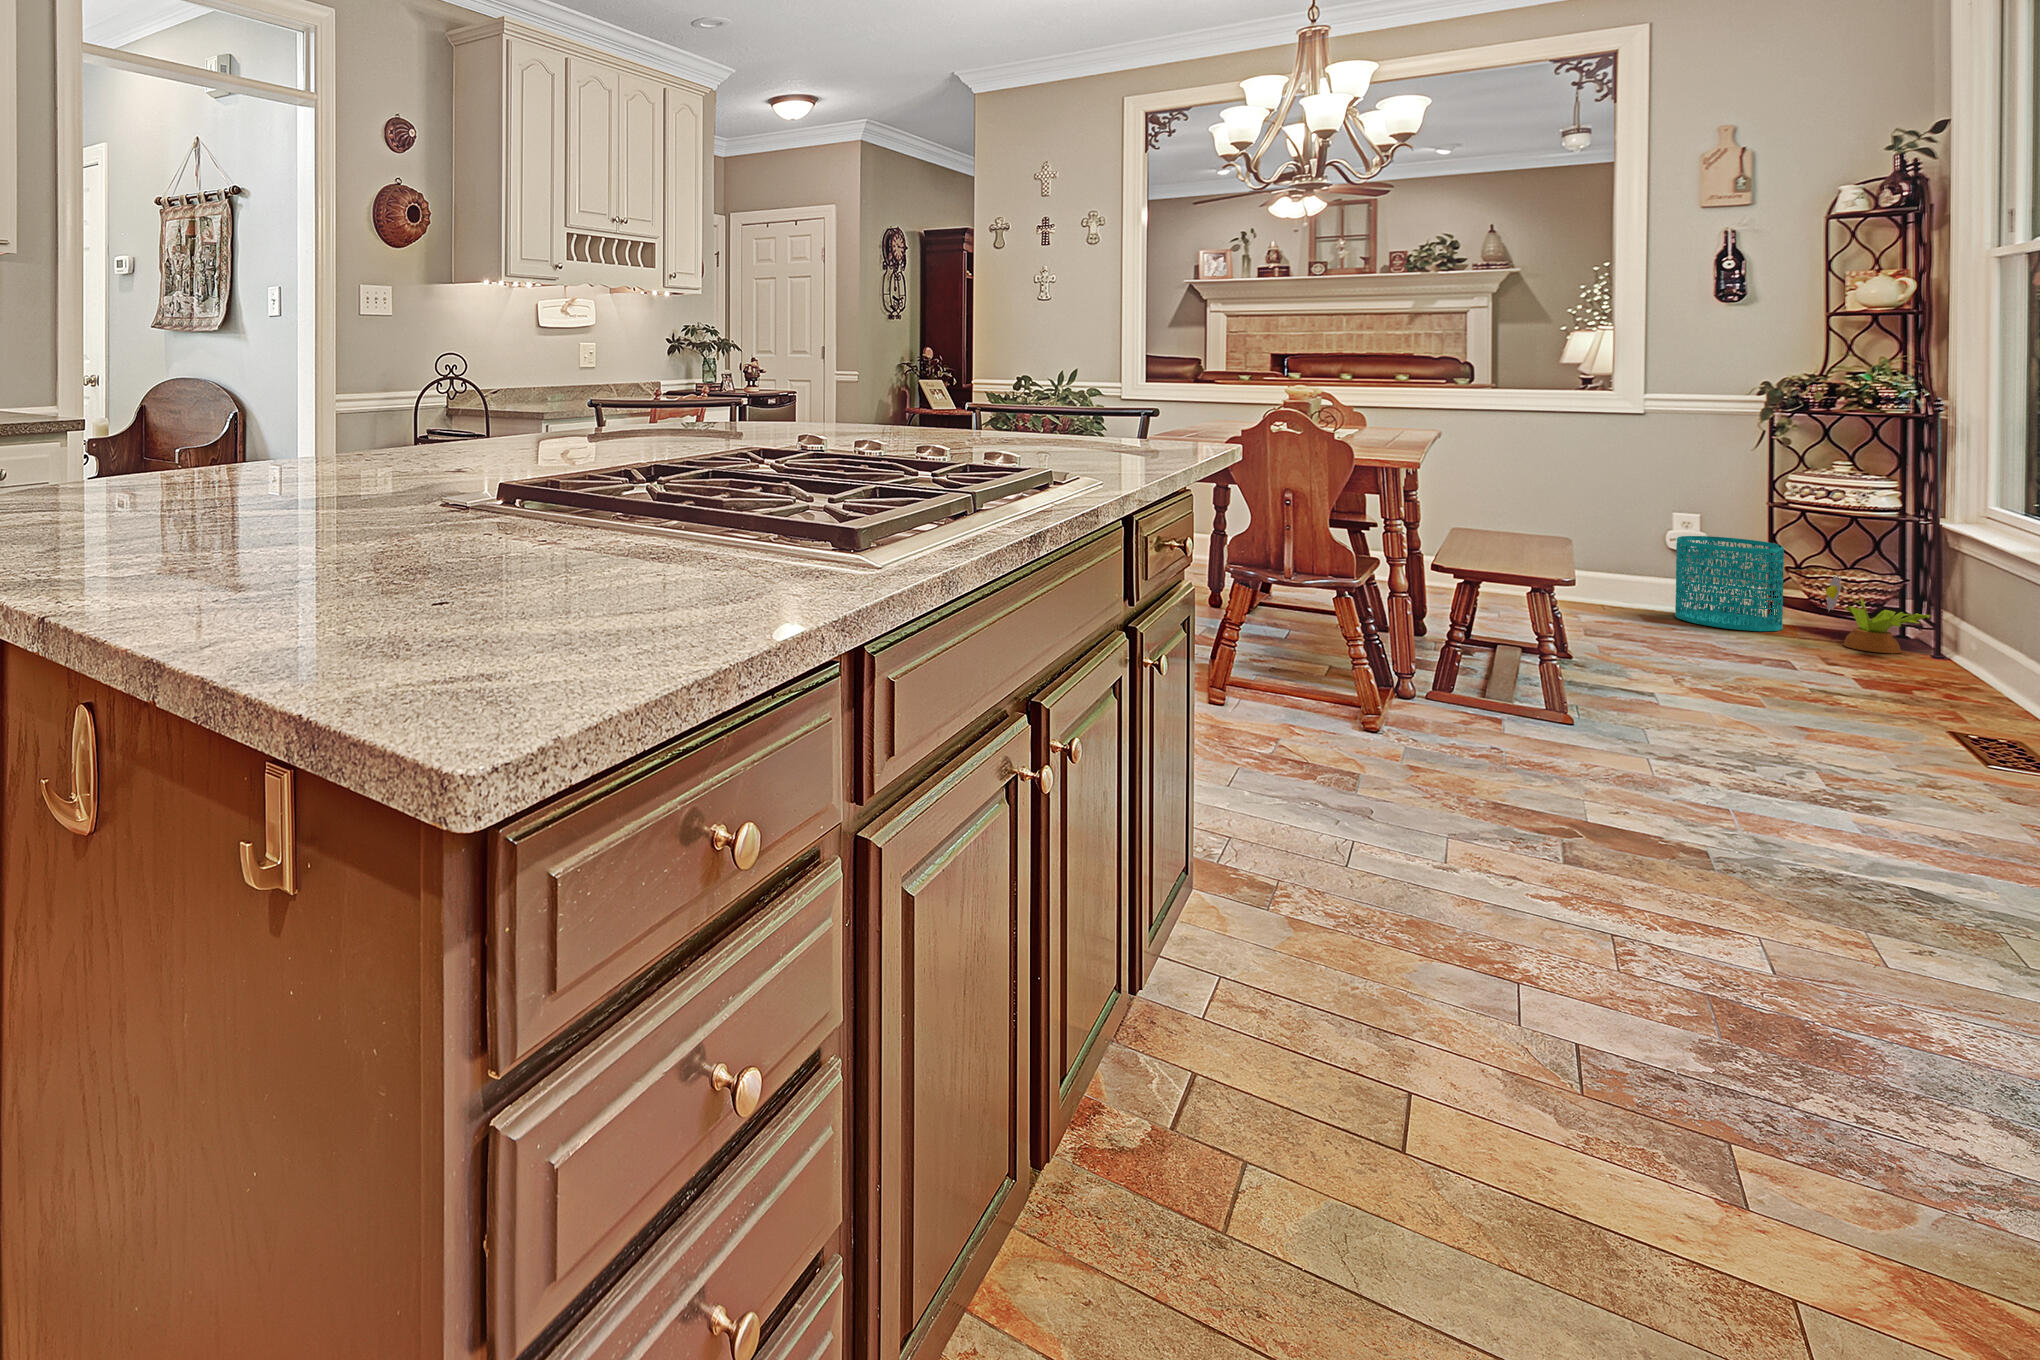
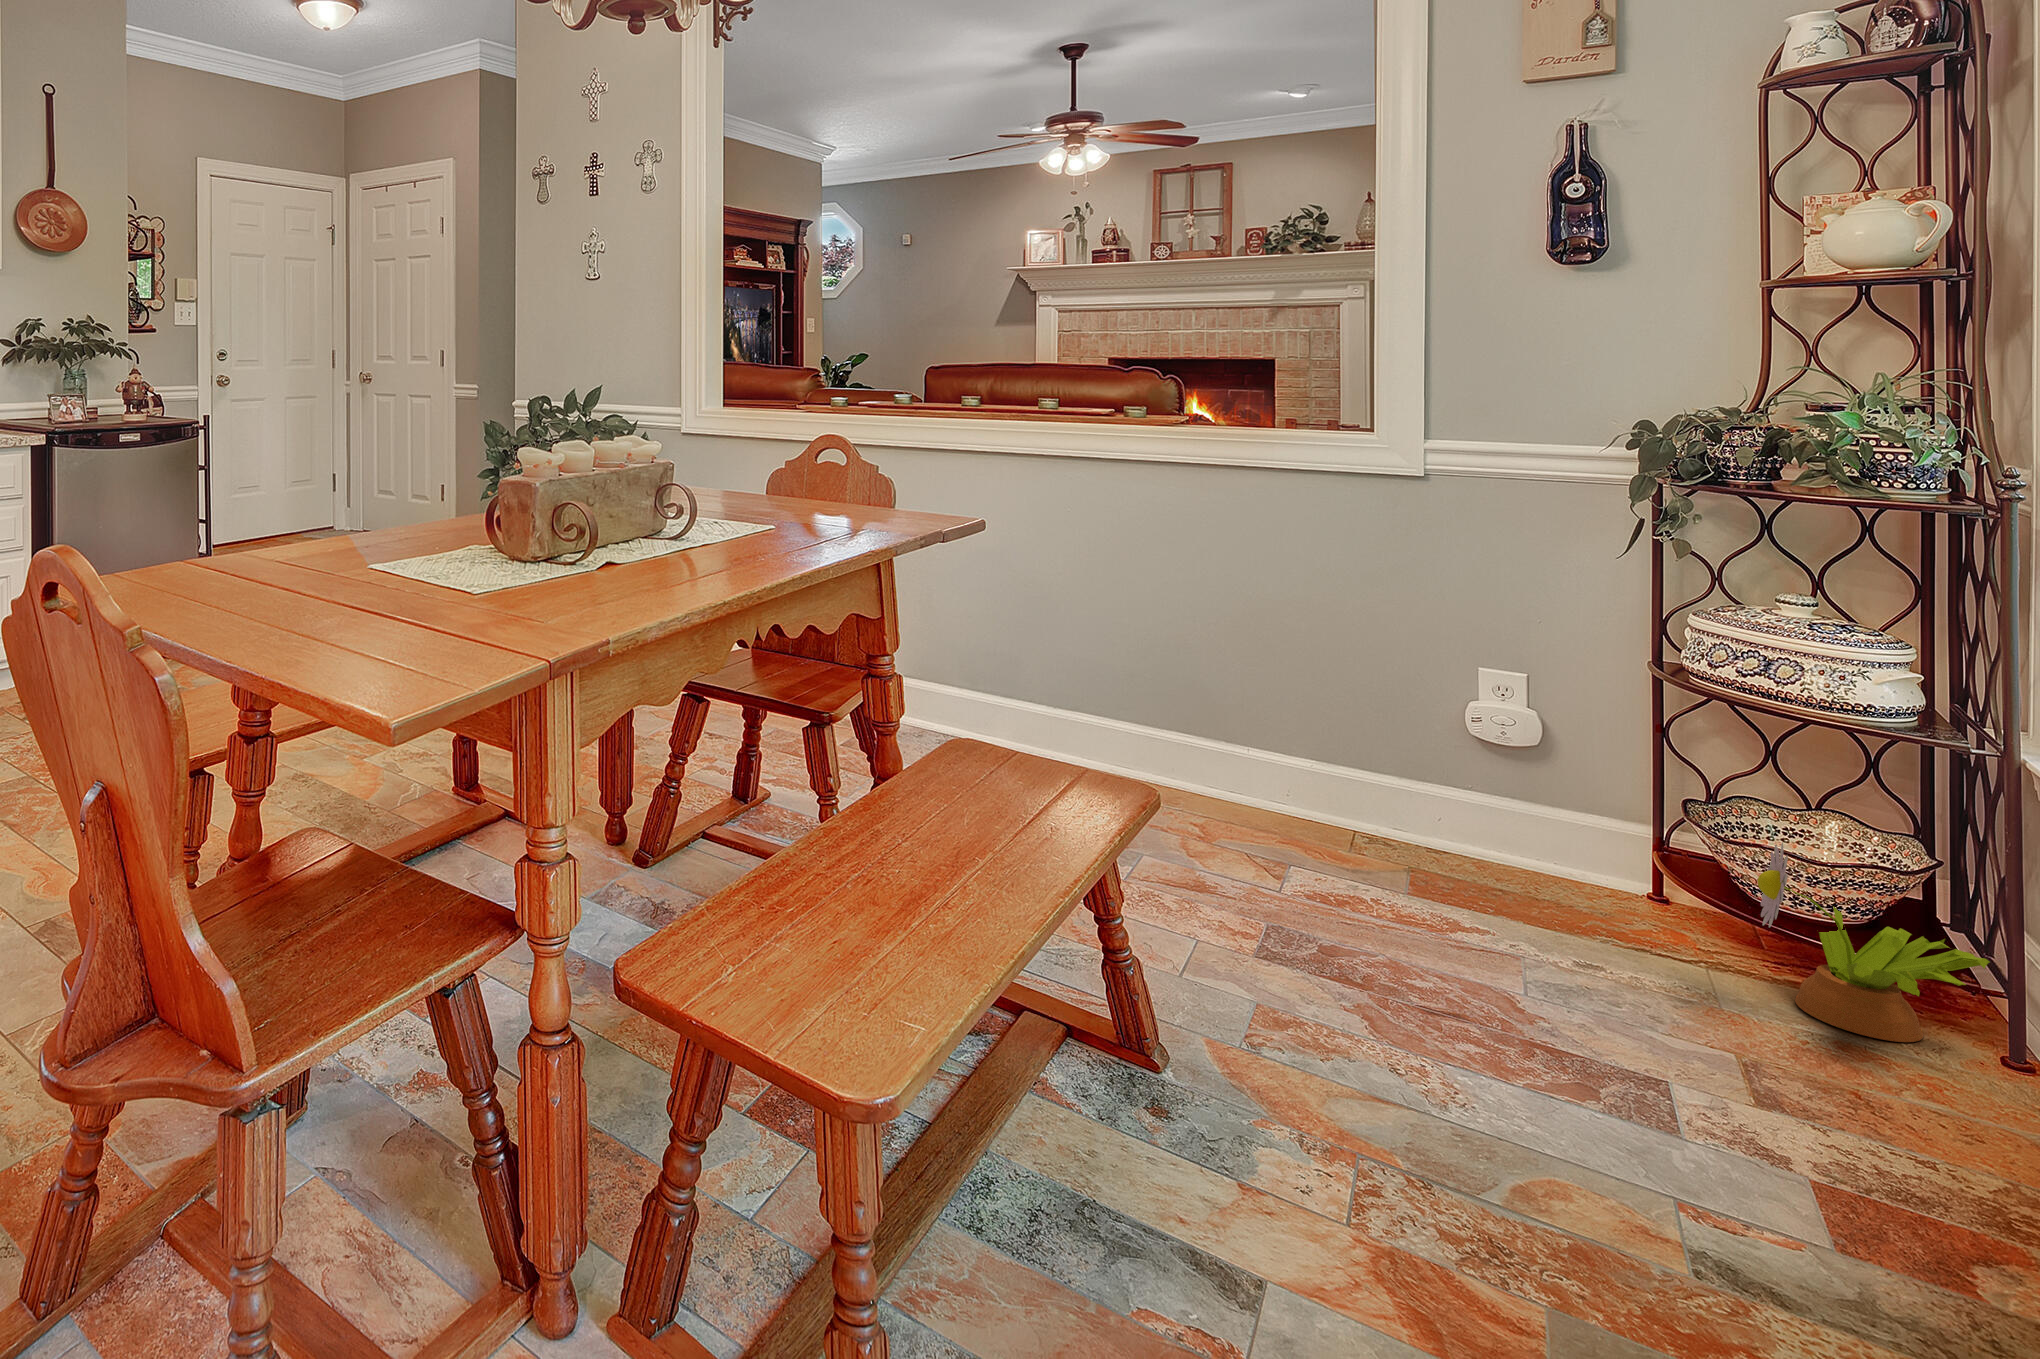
wastebasket: present [1675,536,1784,631] -> none [1478,719,1680,940]

